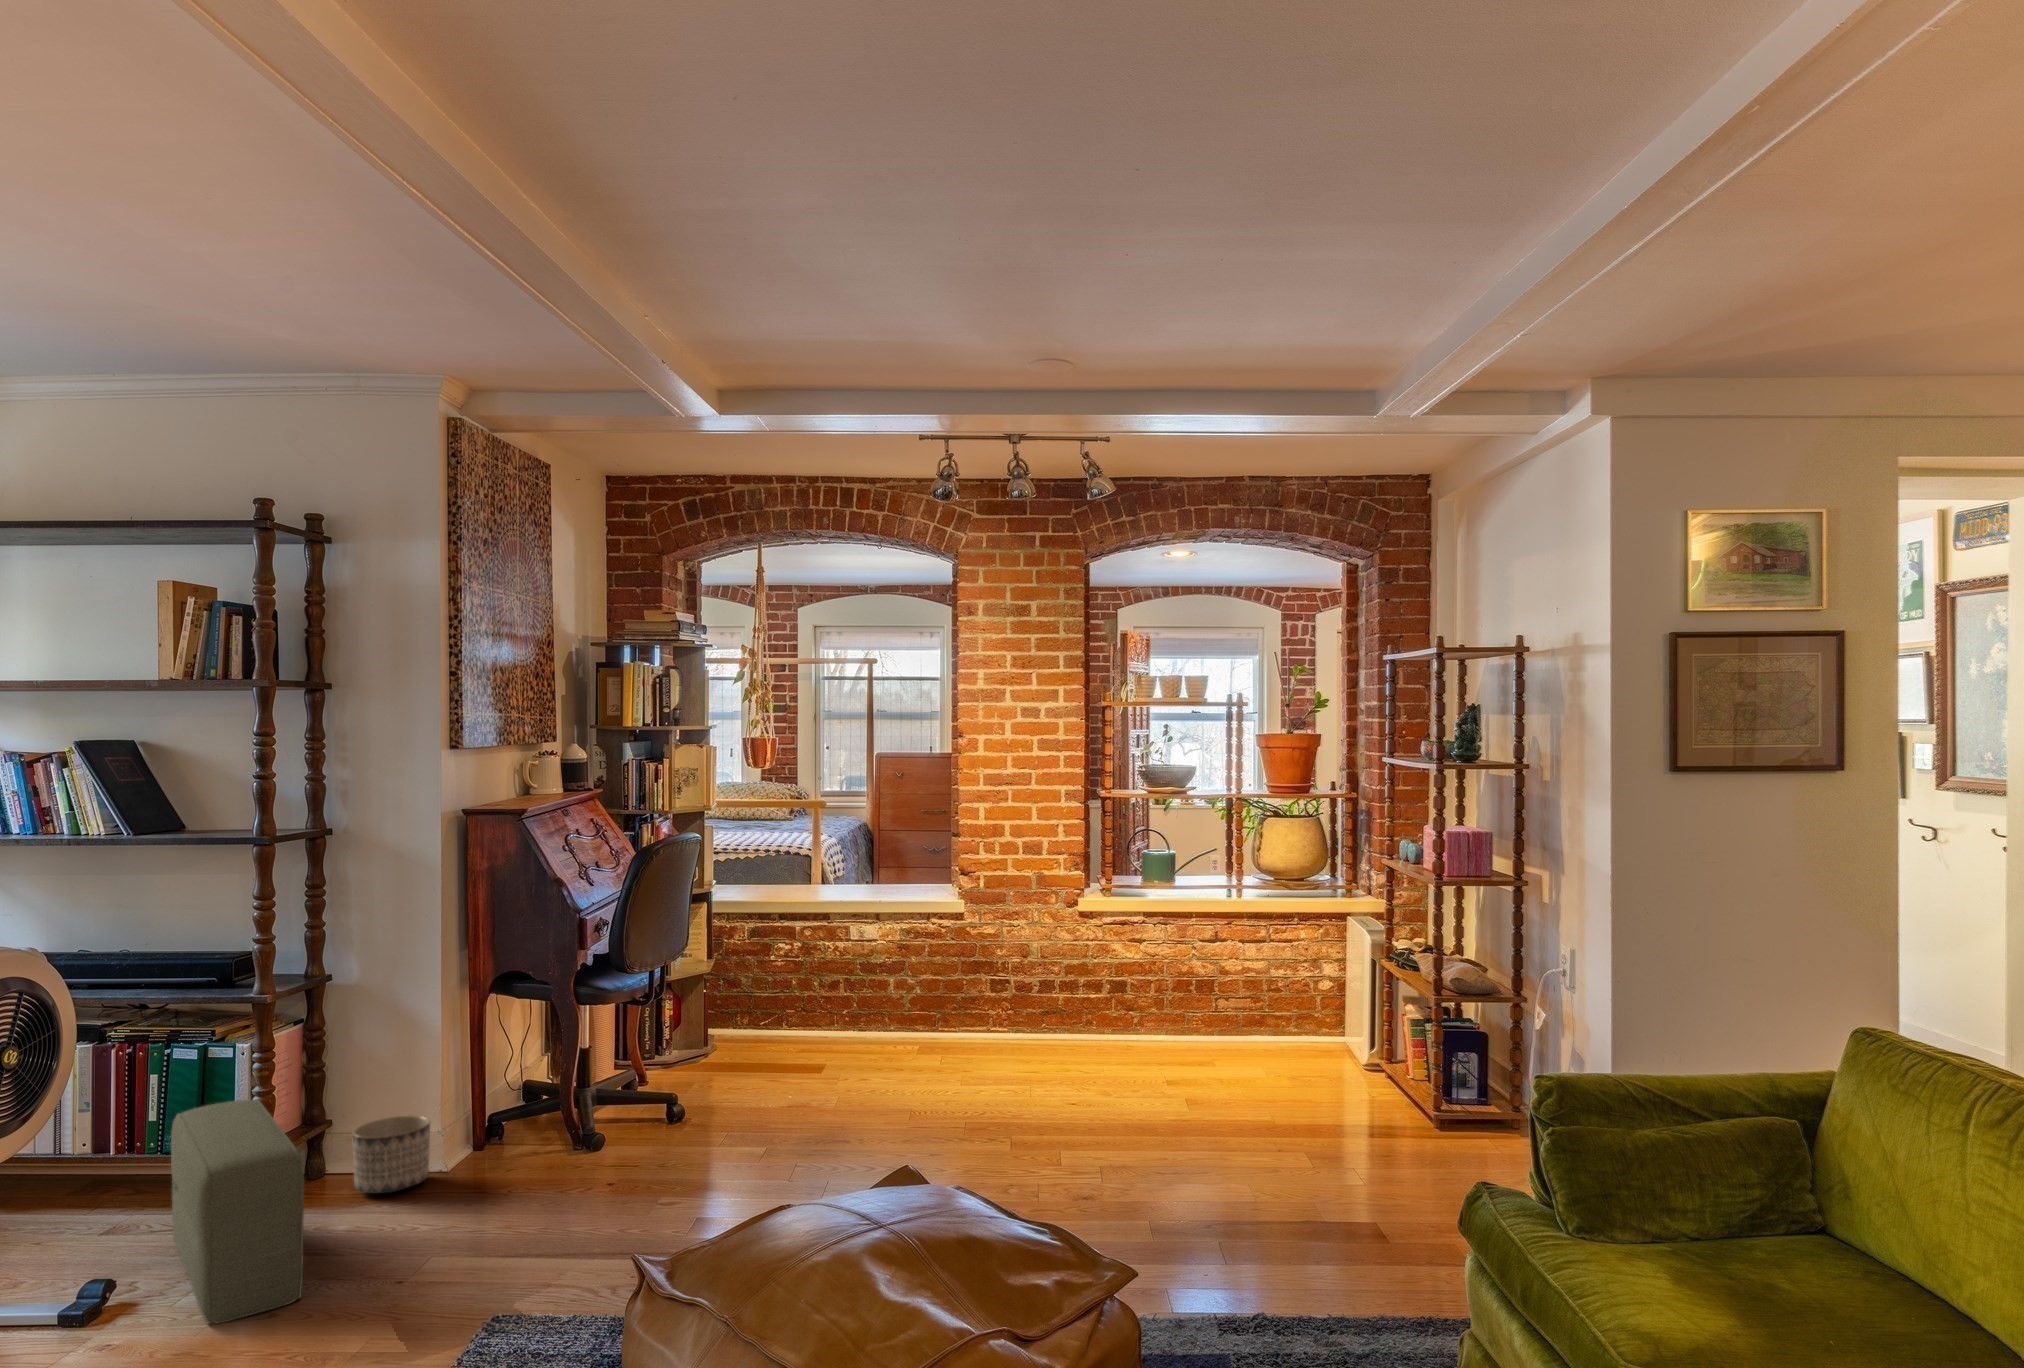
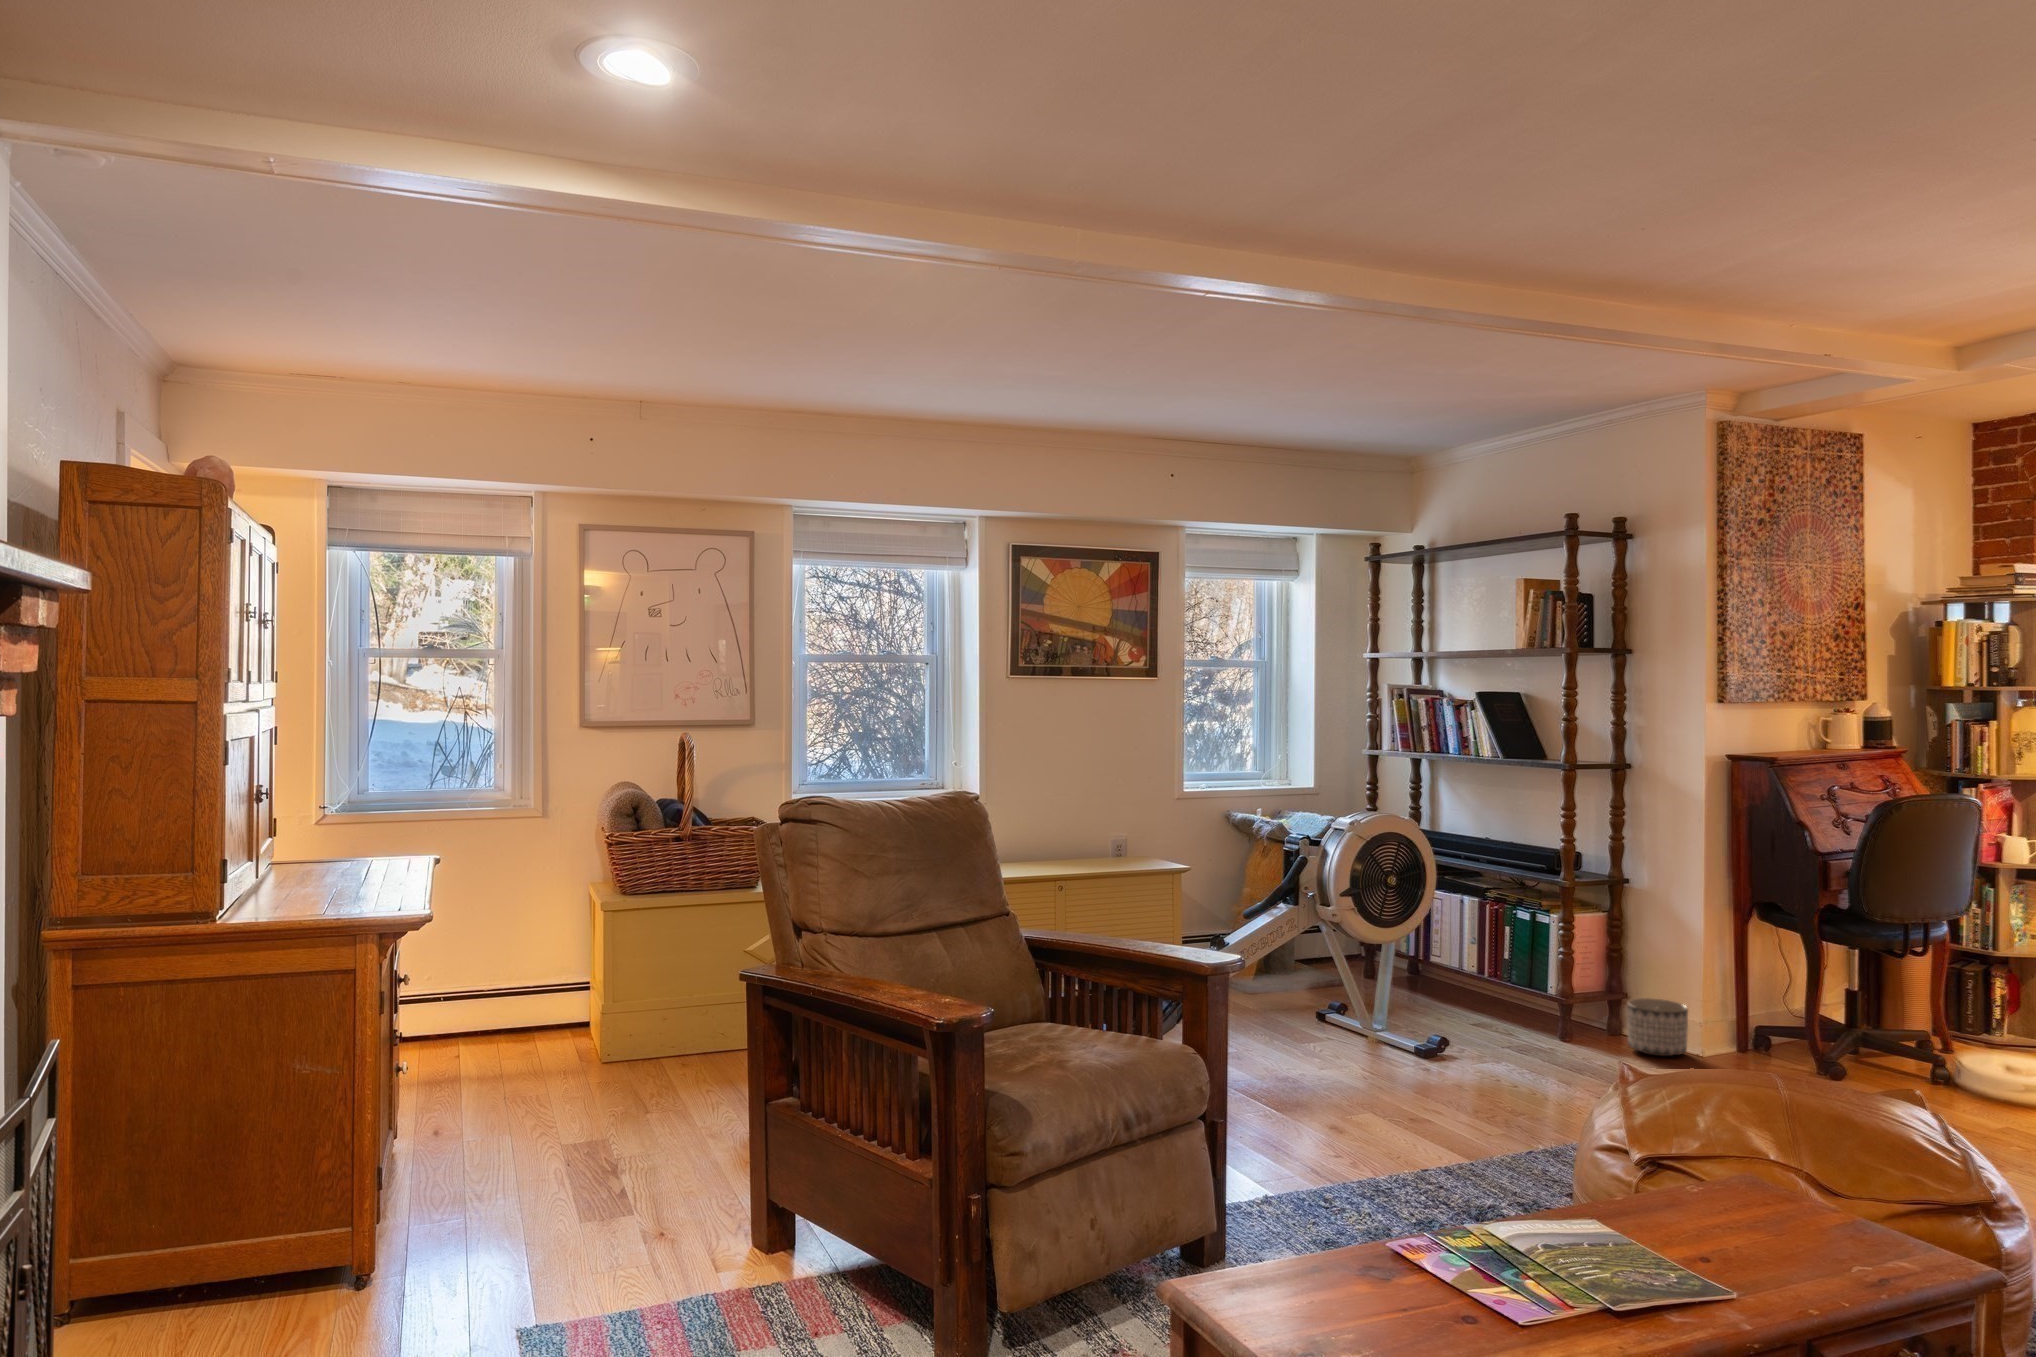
pouf: present [171,1099,304,1324] -> none [1477,950,1557,1087]

